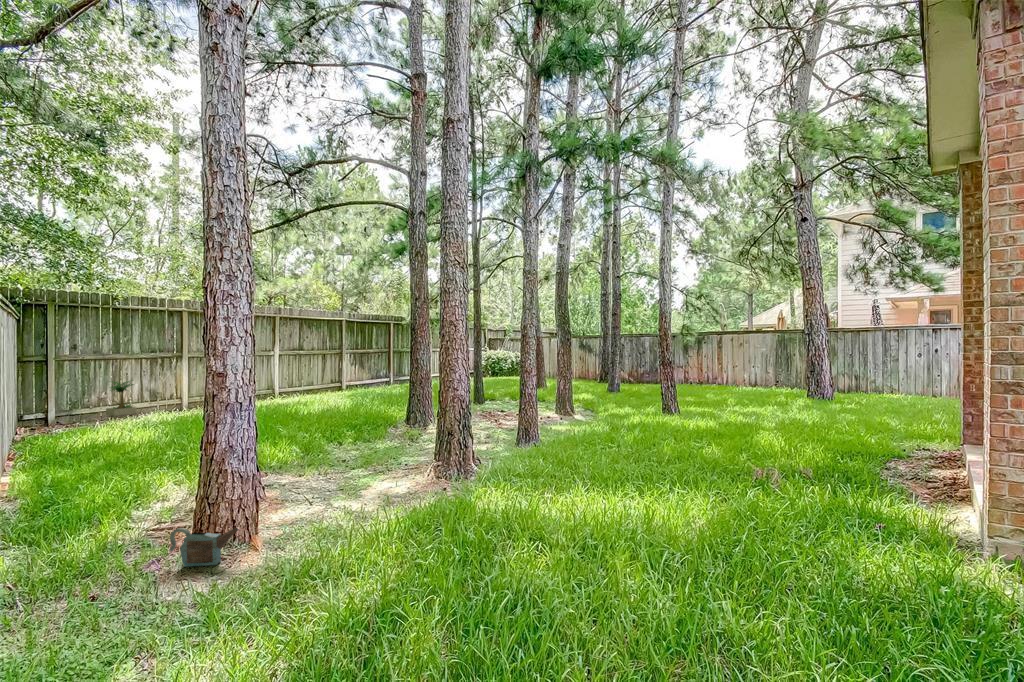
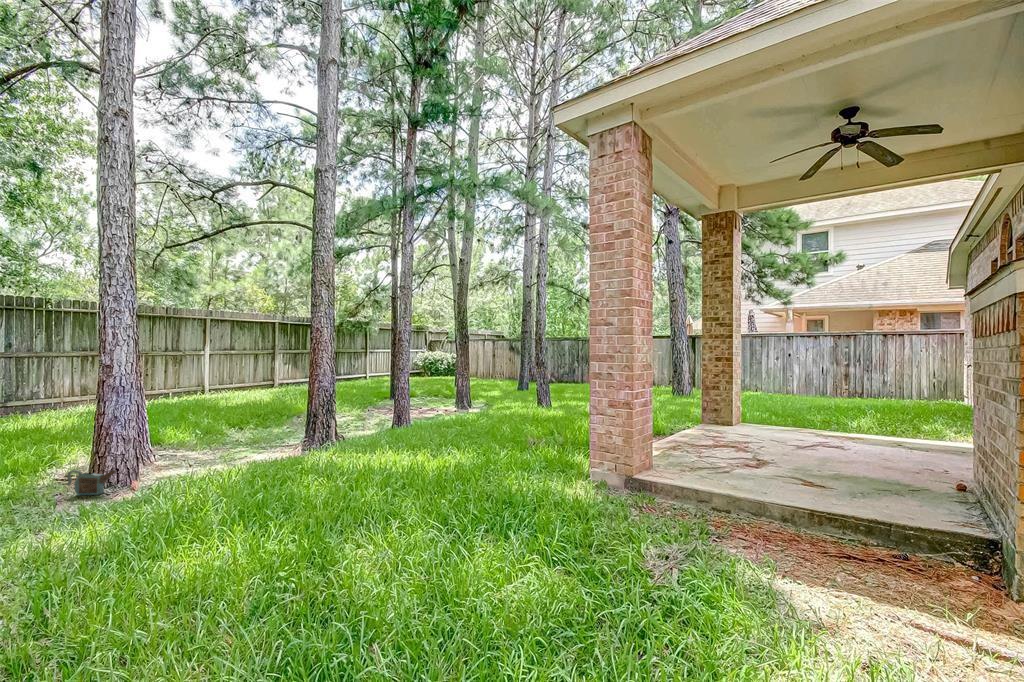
potted plant: present [106,381,136,416] -> none [38,375,70,408]

